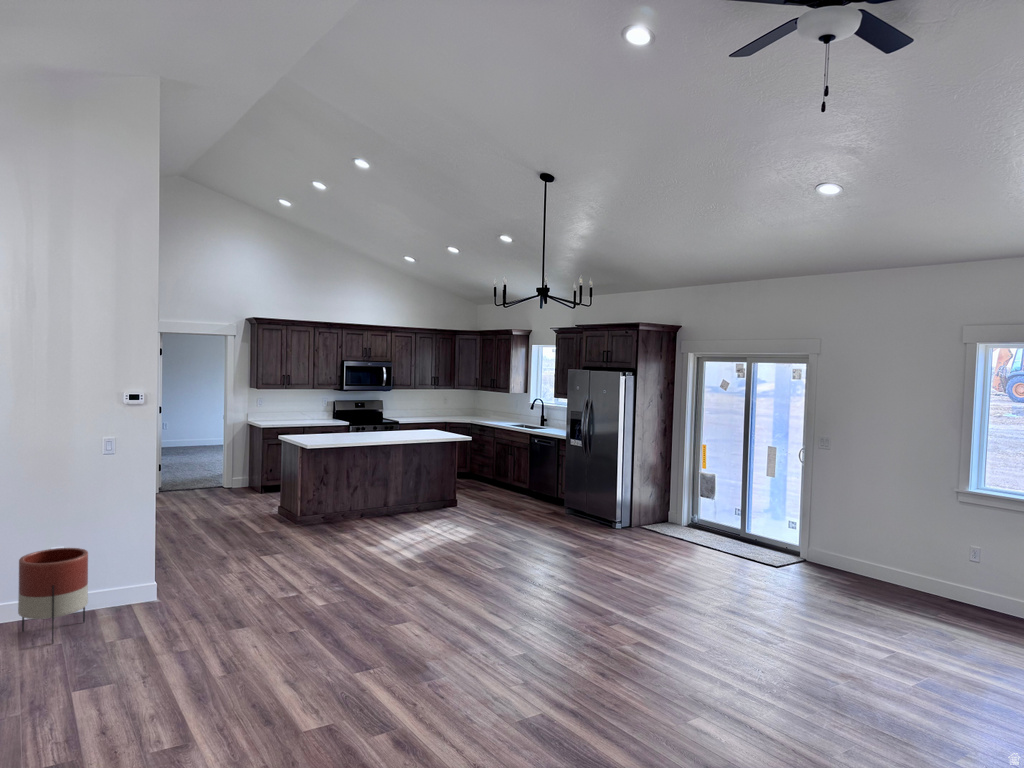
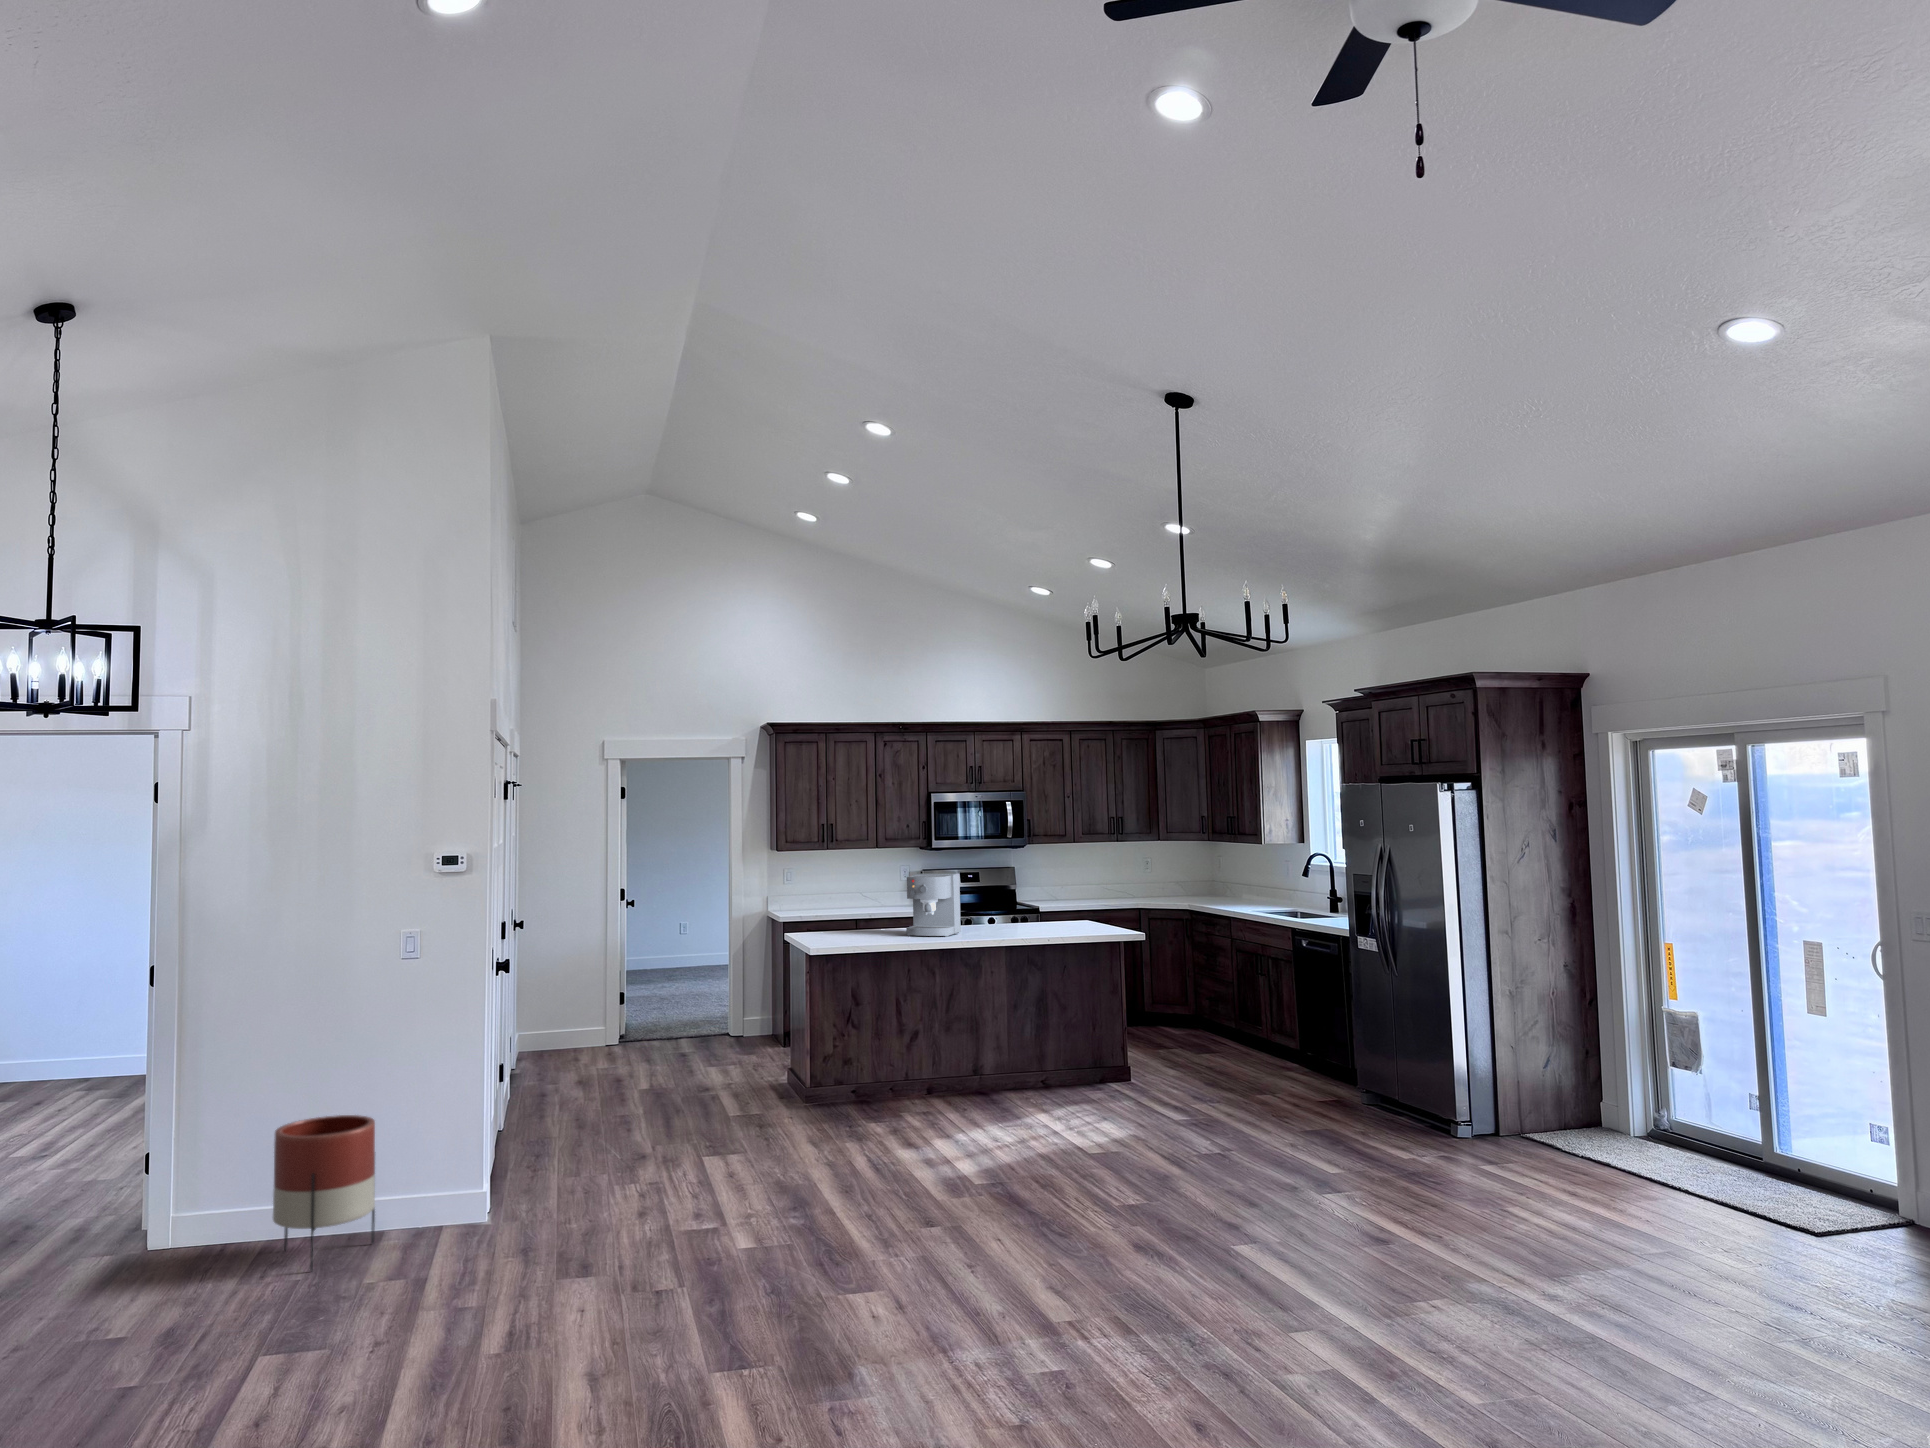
coffee maker: none [349,404,376,437] -> present [906,874,961,937]

